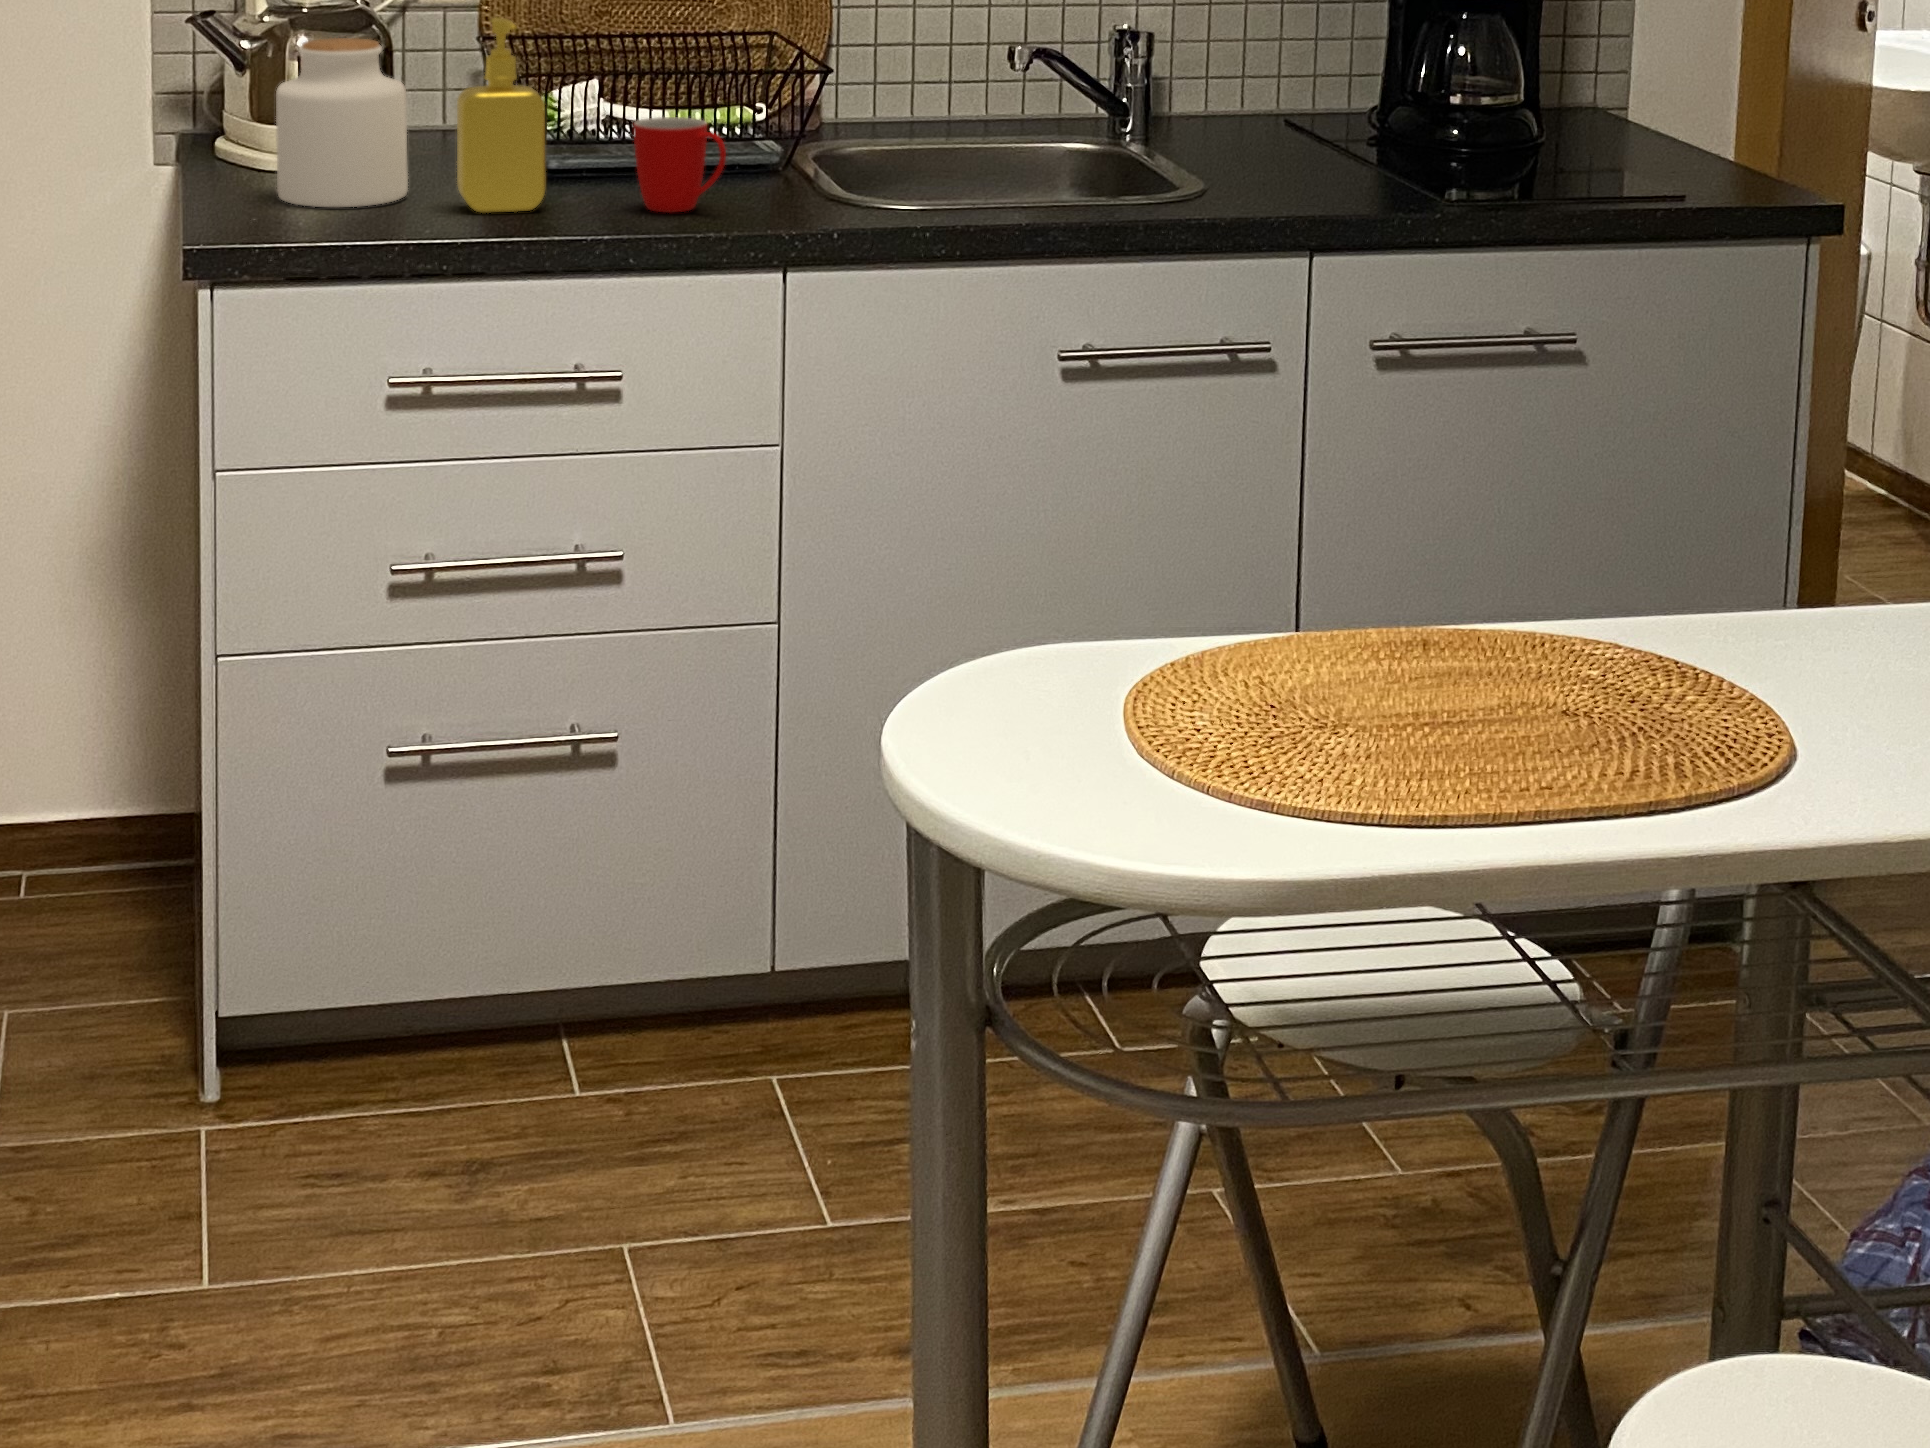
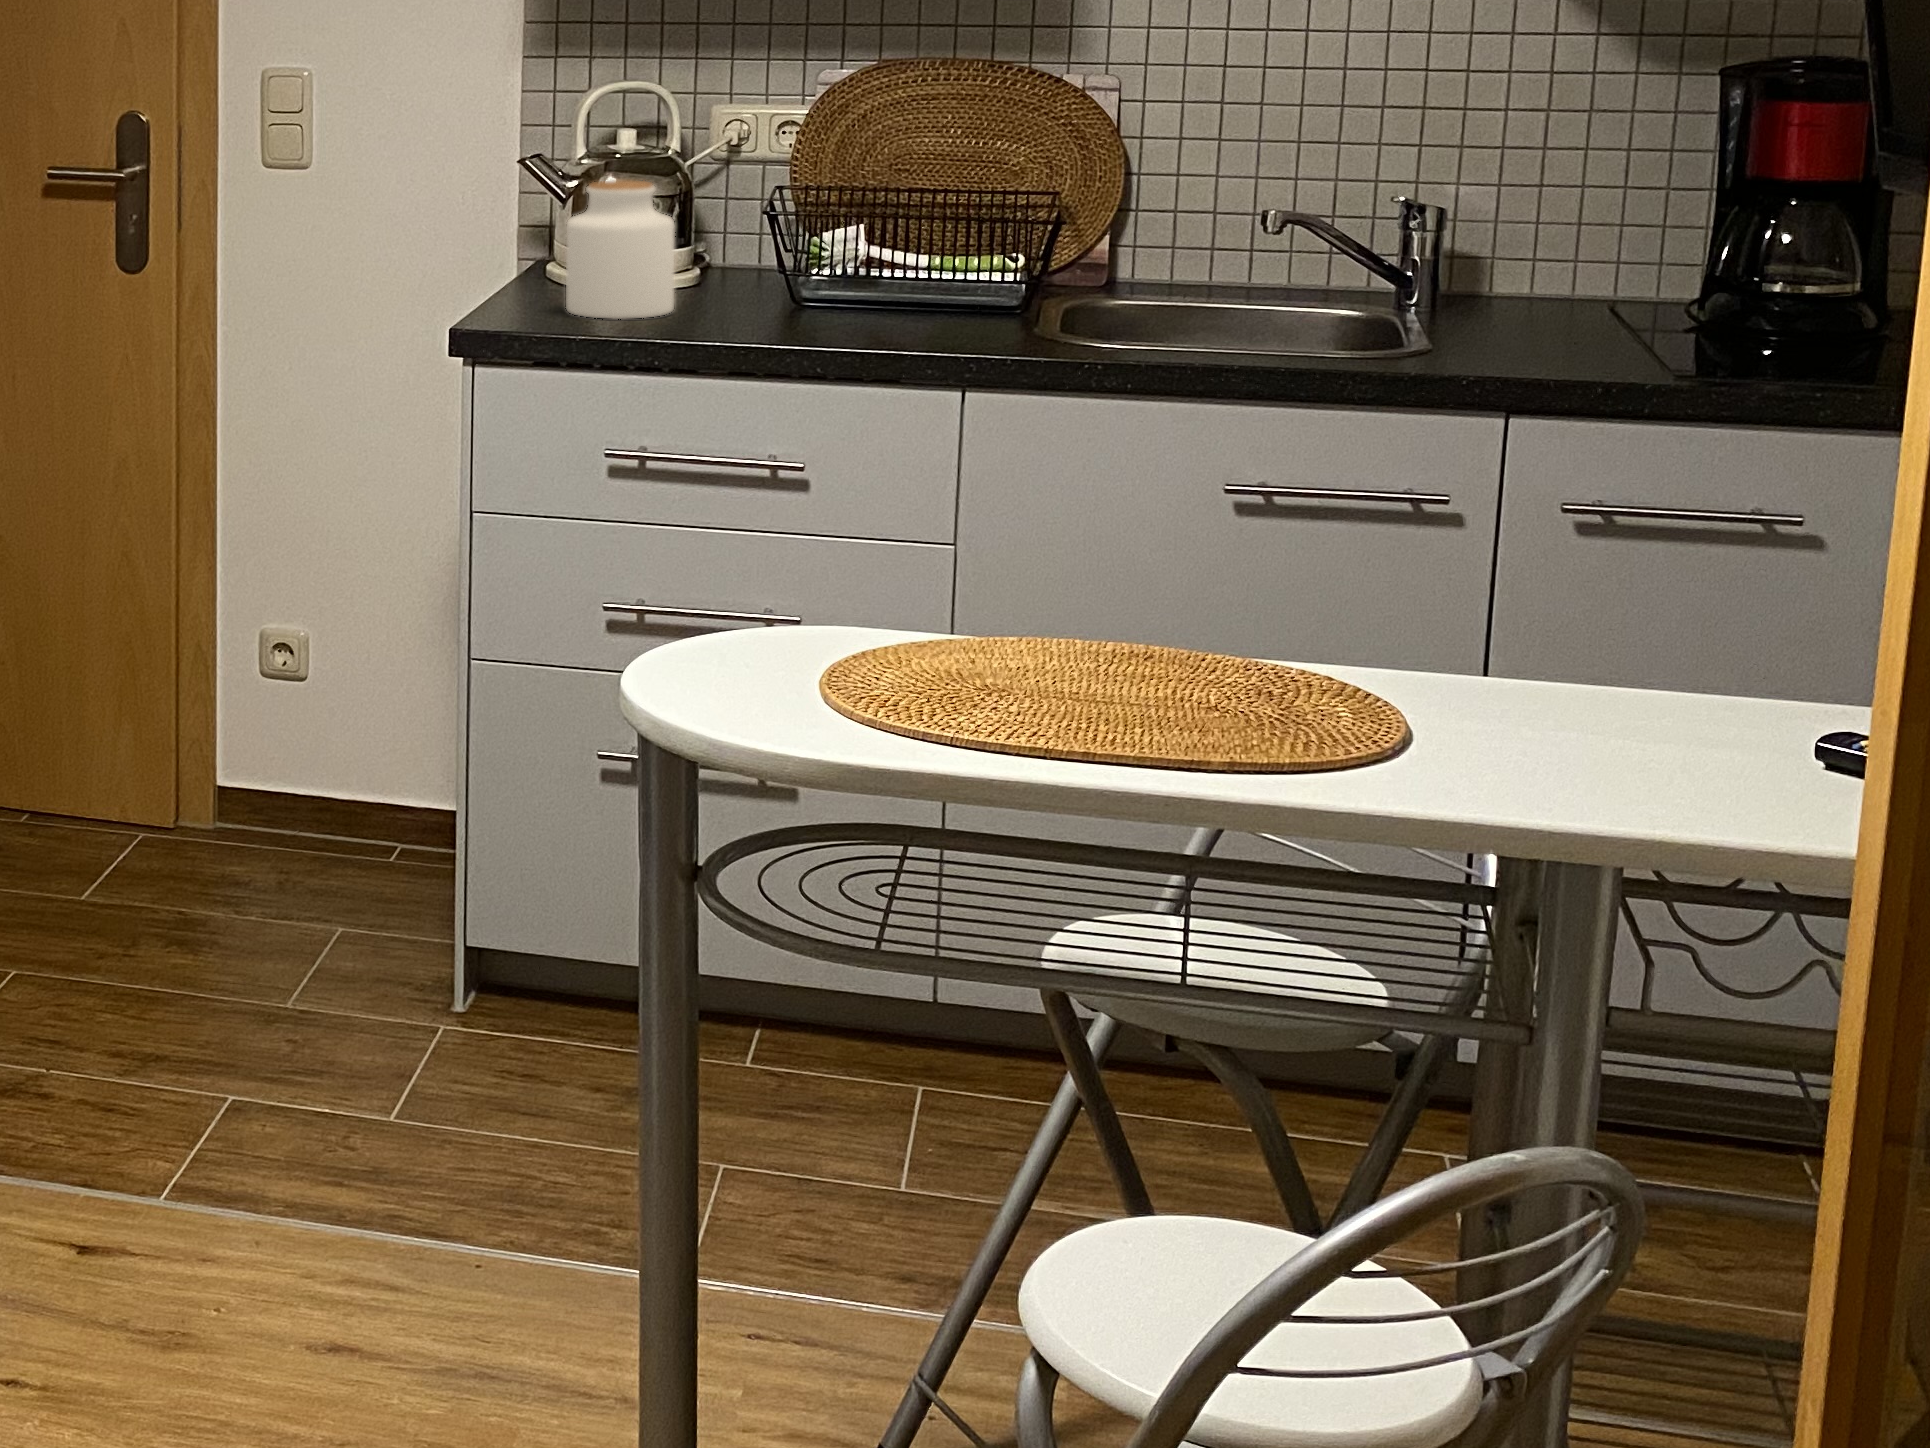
soap dispenser: present [457,17,546,213] -> none [701,165,776,329]
mug: present [634,117,726,213] -> none [850,256,923,337]

